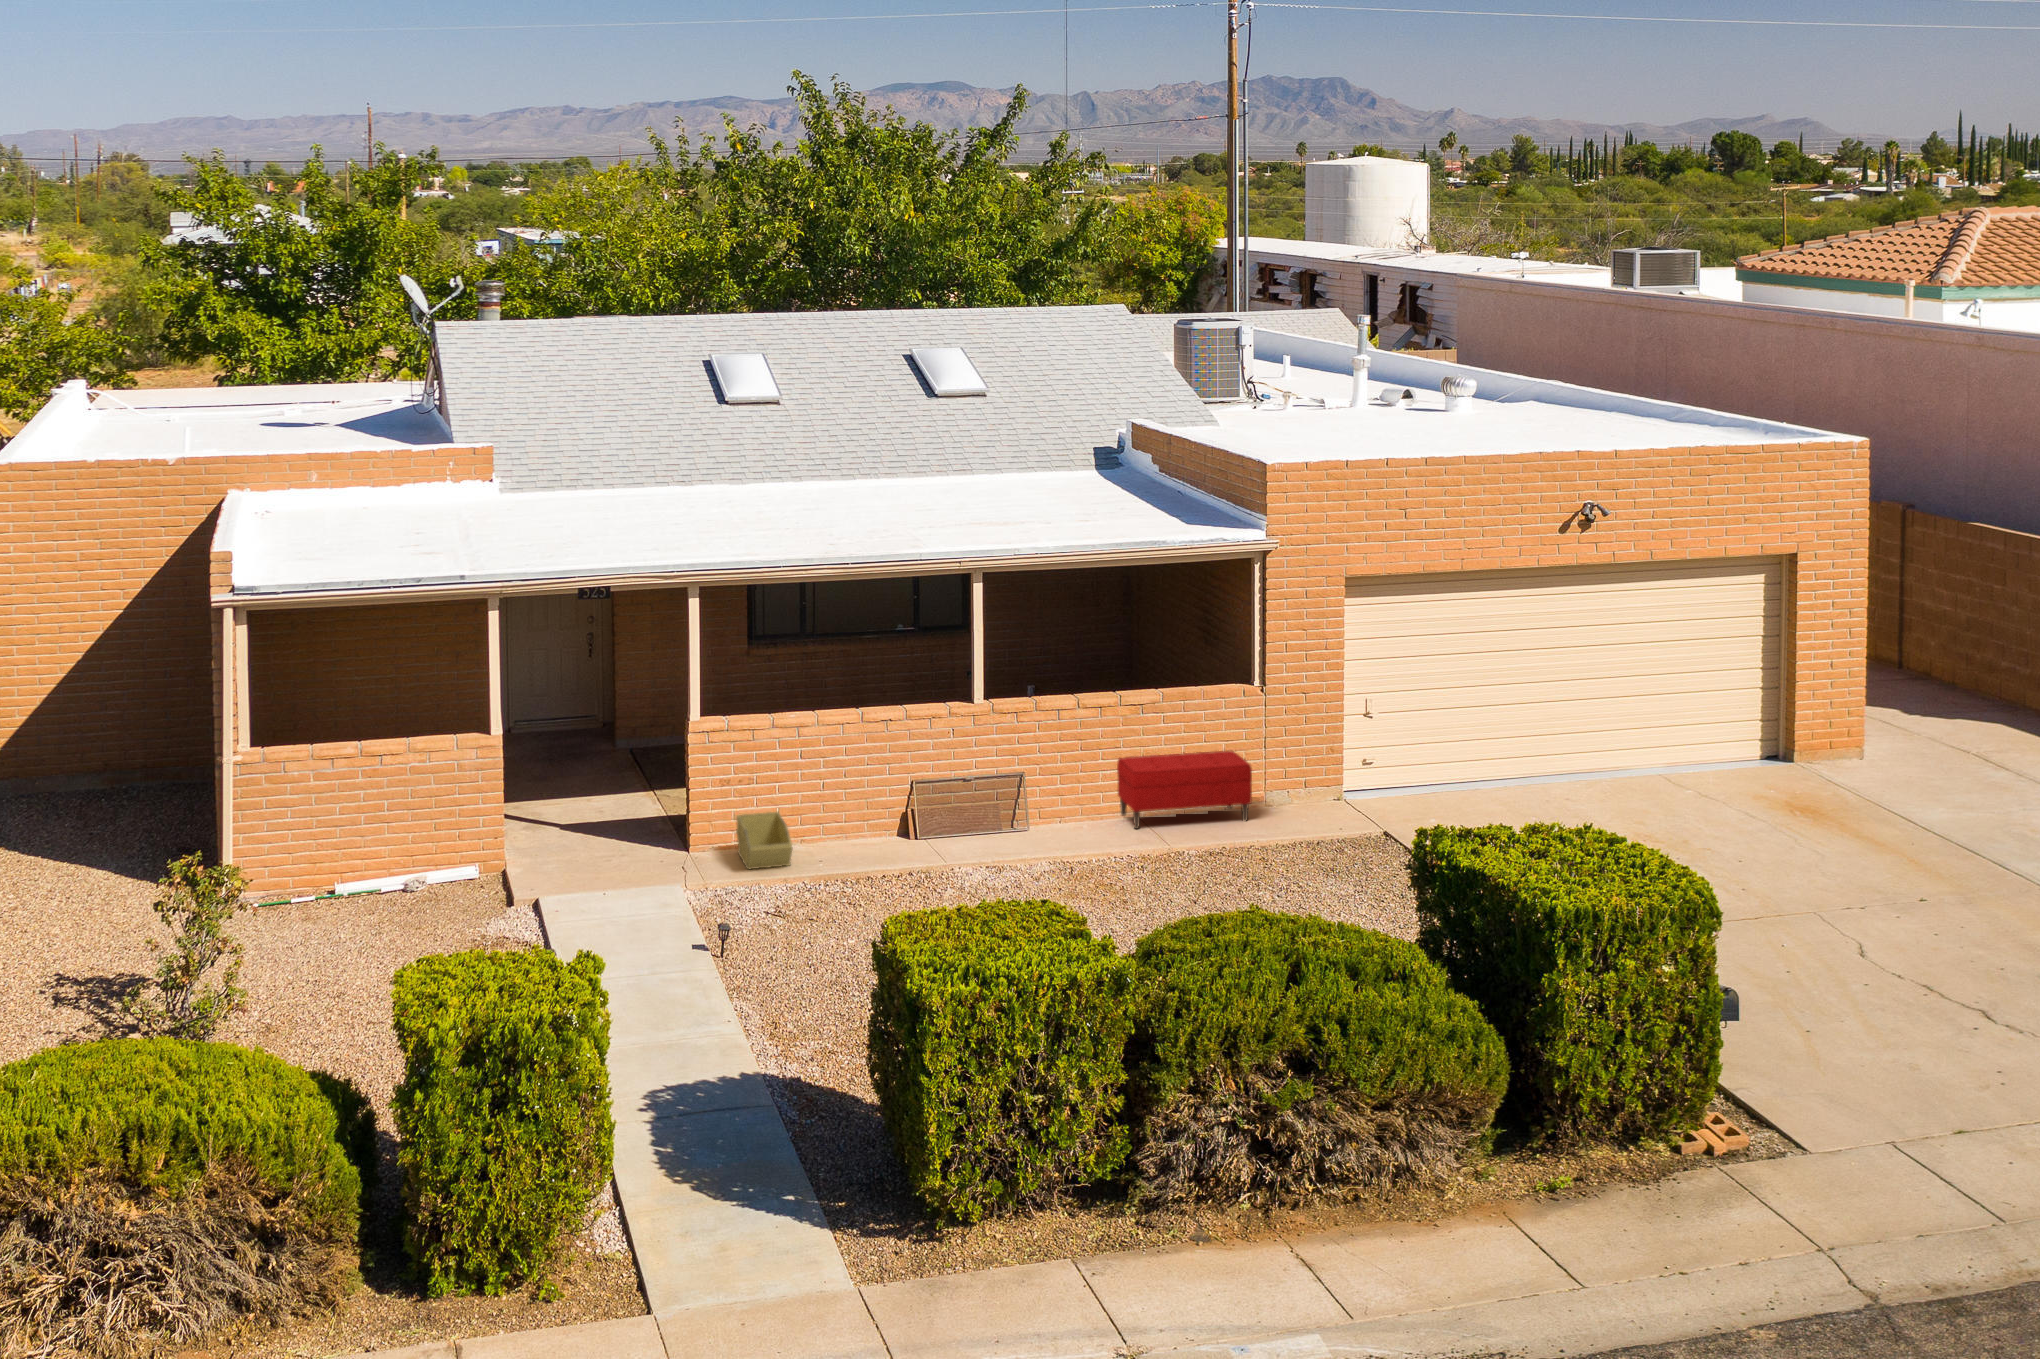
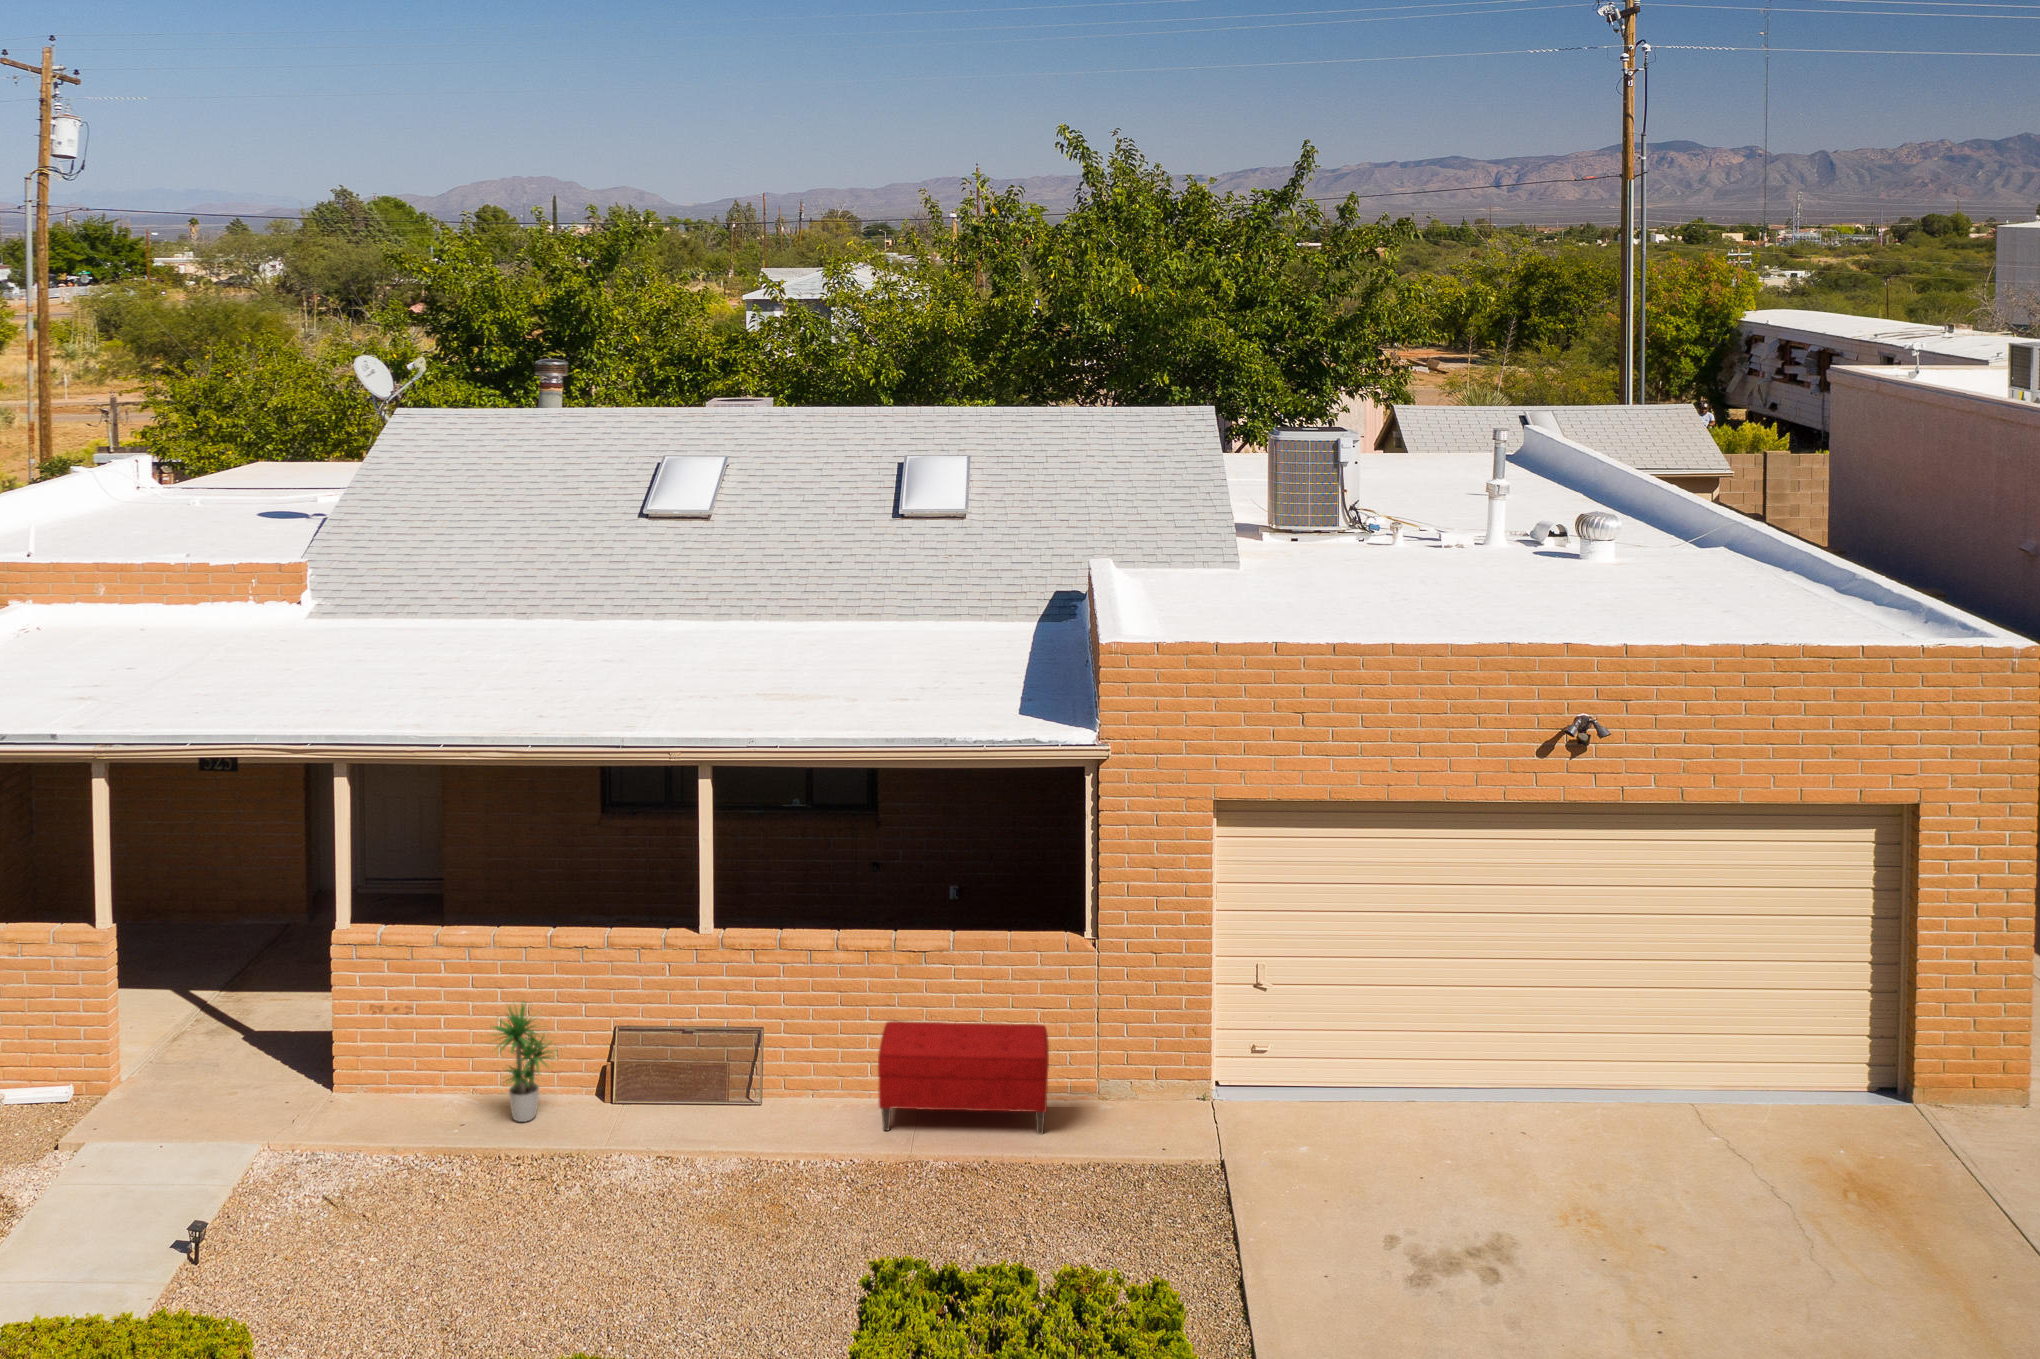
potted plant: none [834,756,892,849] -> present [490,1003,557,1122]
storage bin: present [736,812,793,869] -> none [344,1058,431,1142]

